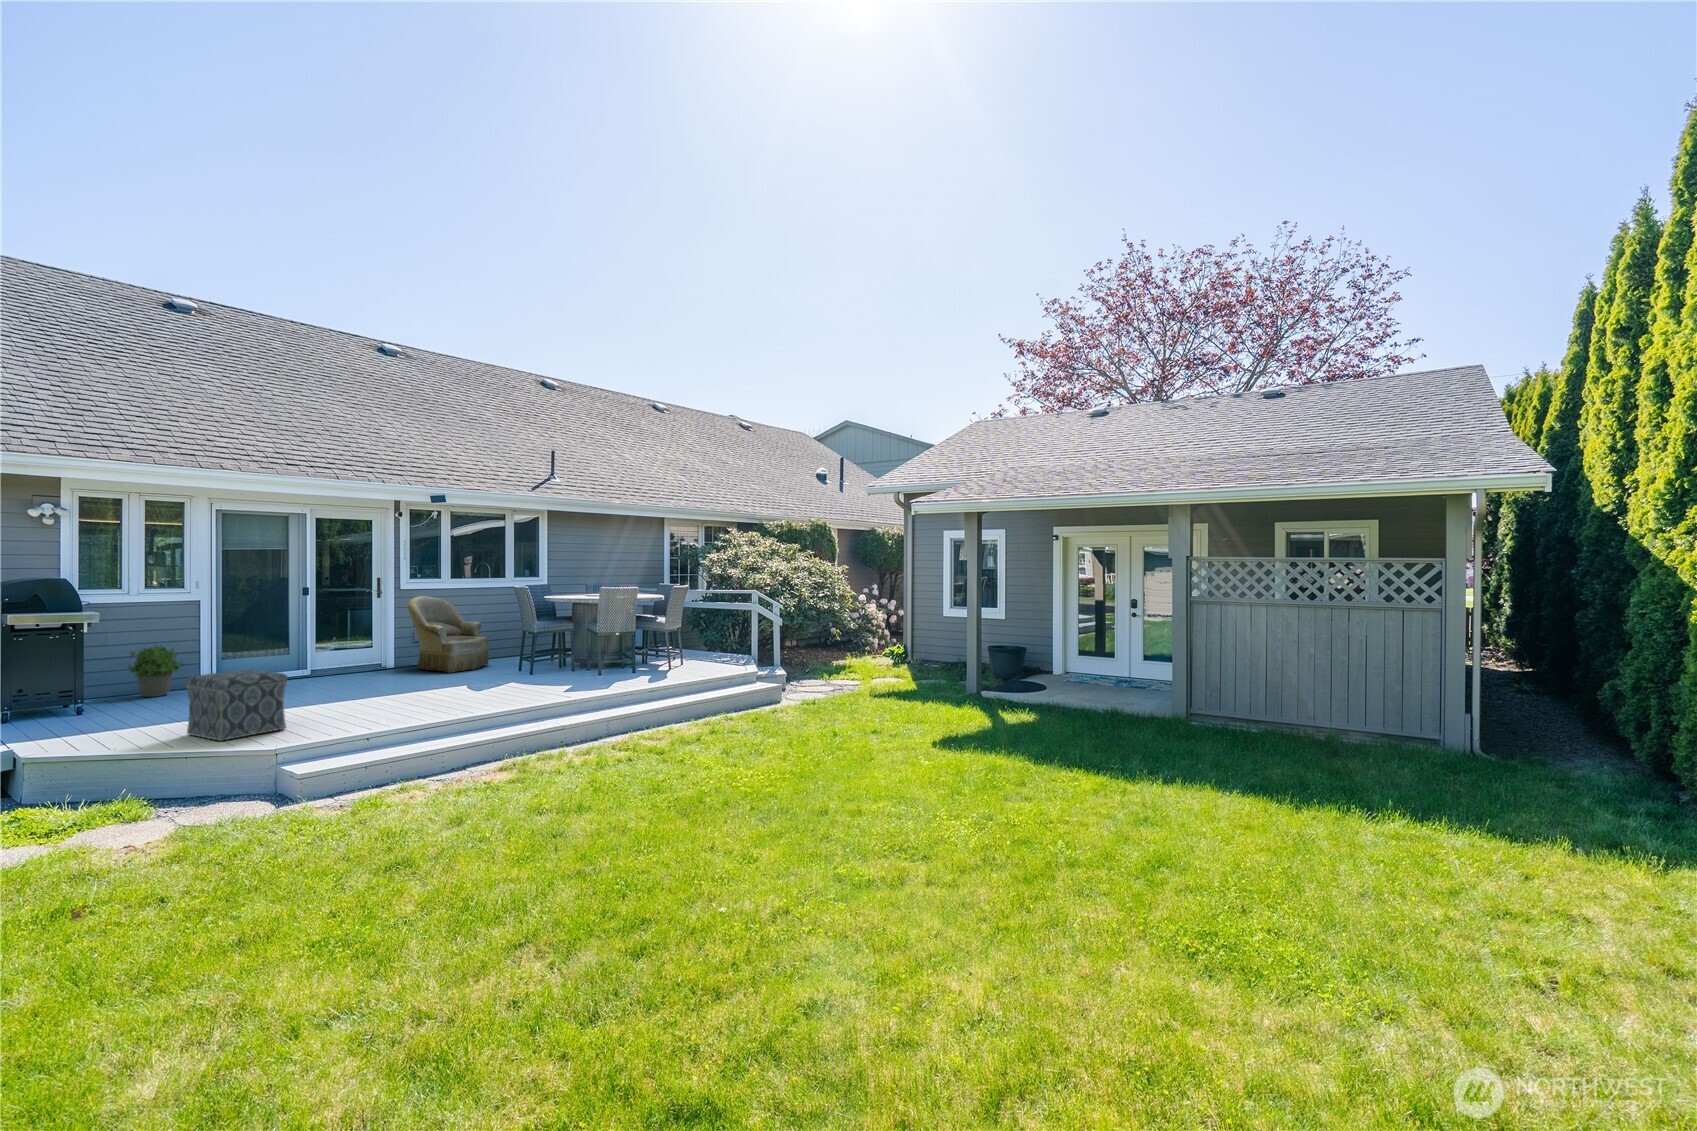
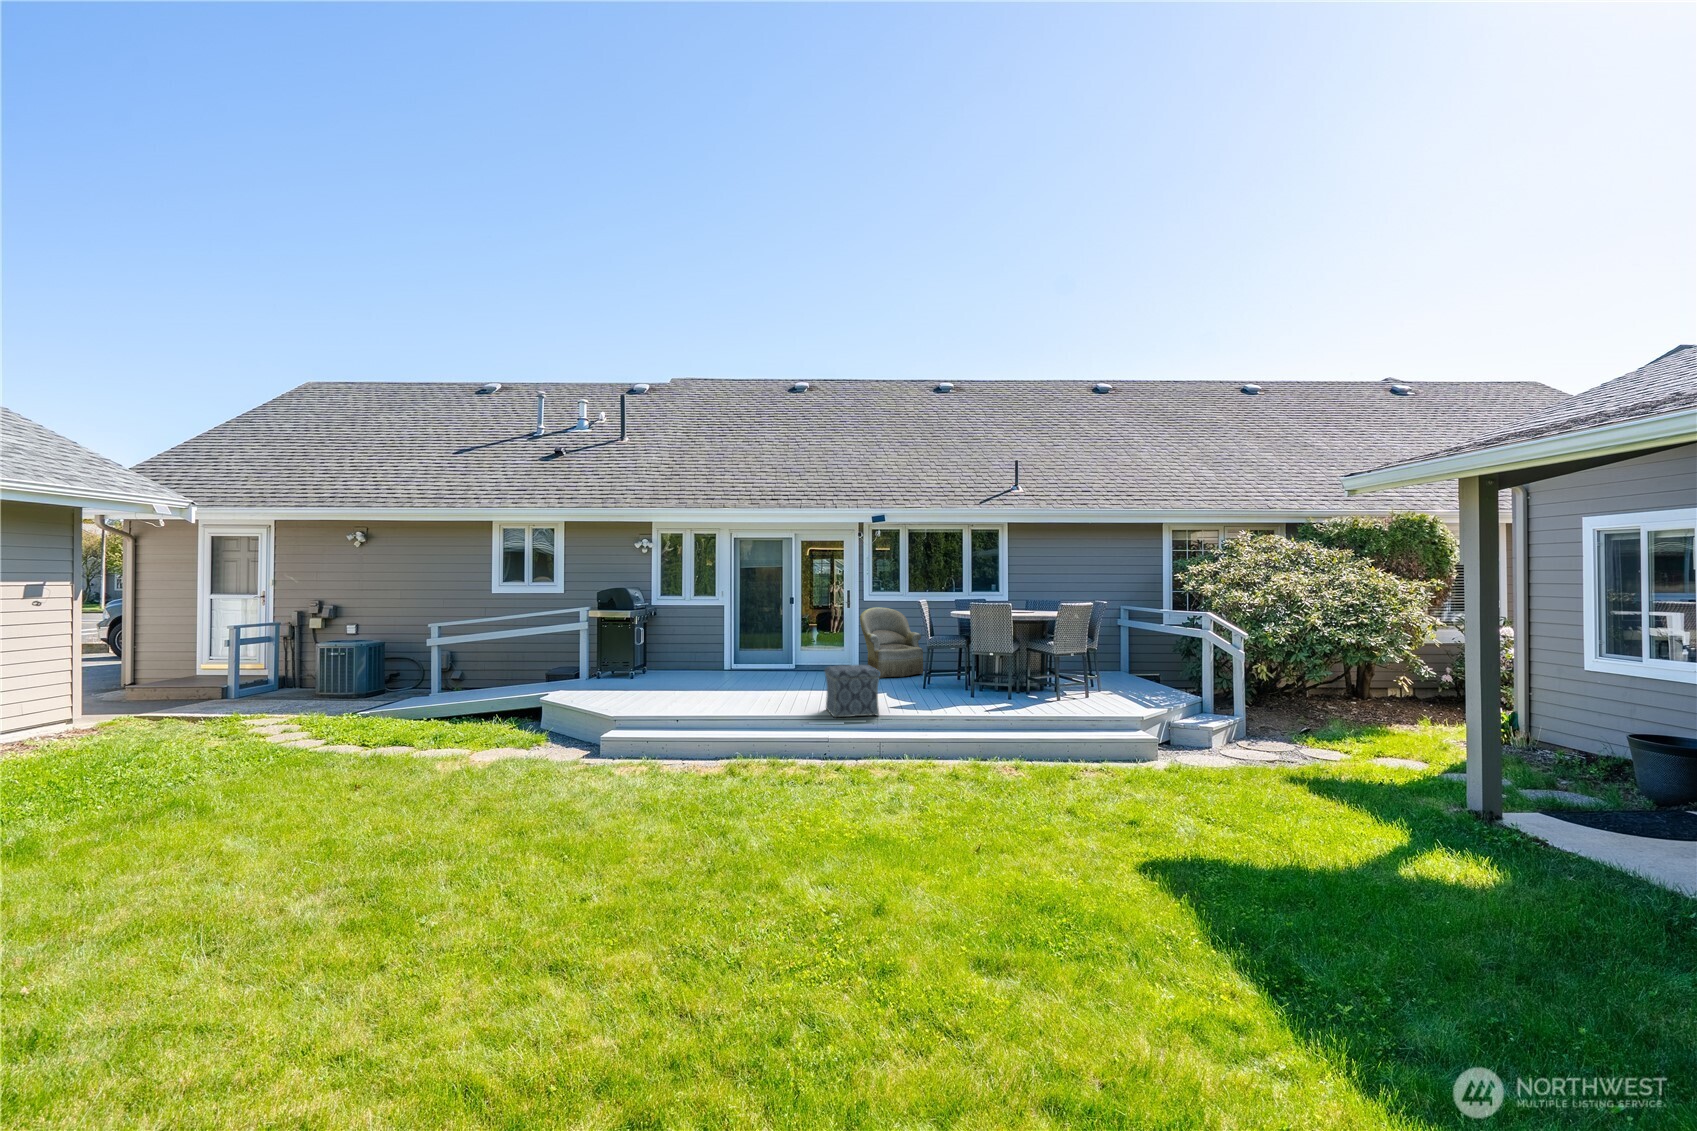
potted plant: present [128,646,183,697] -> none [676,636,706,673]
ottoman: present [185,670,288,741] -> present [825,665,880,717]

